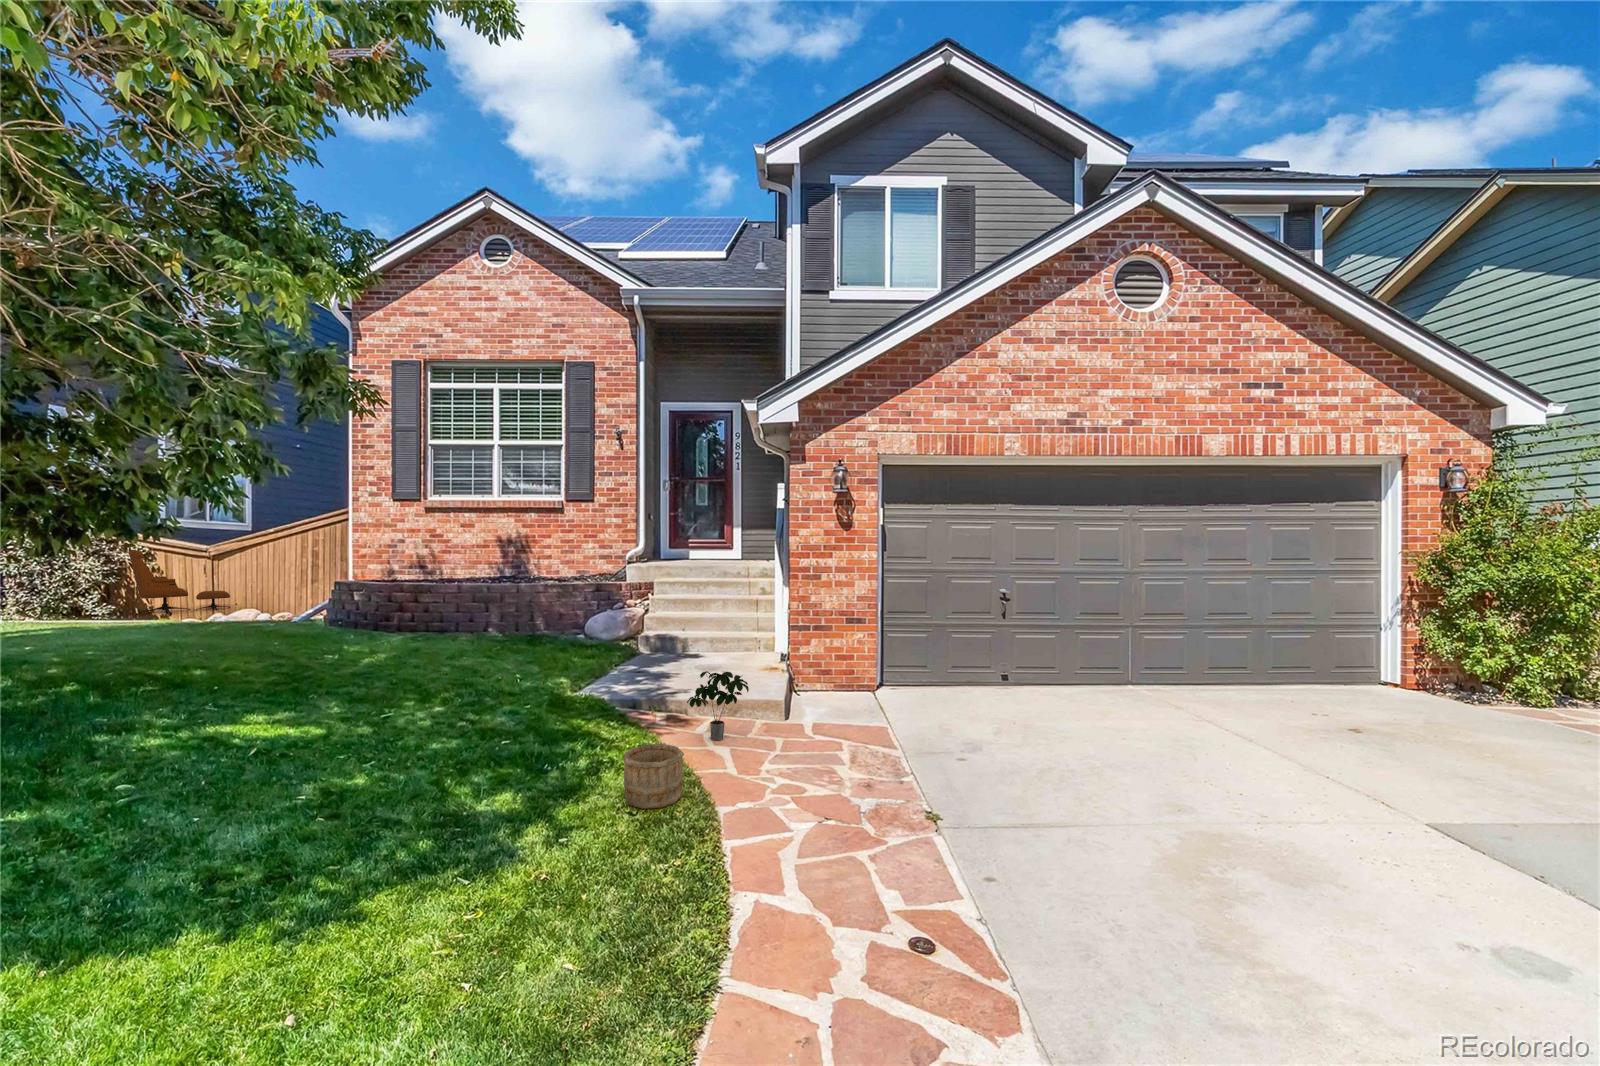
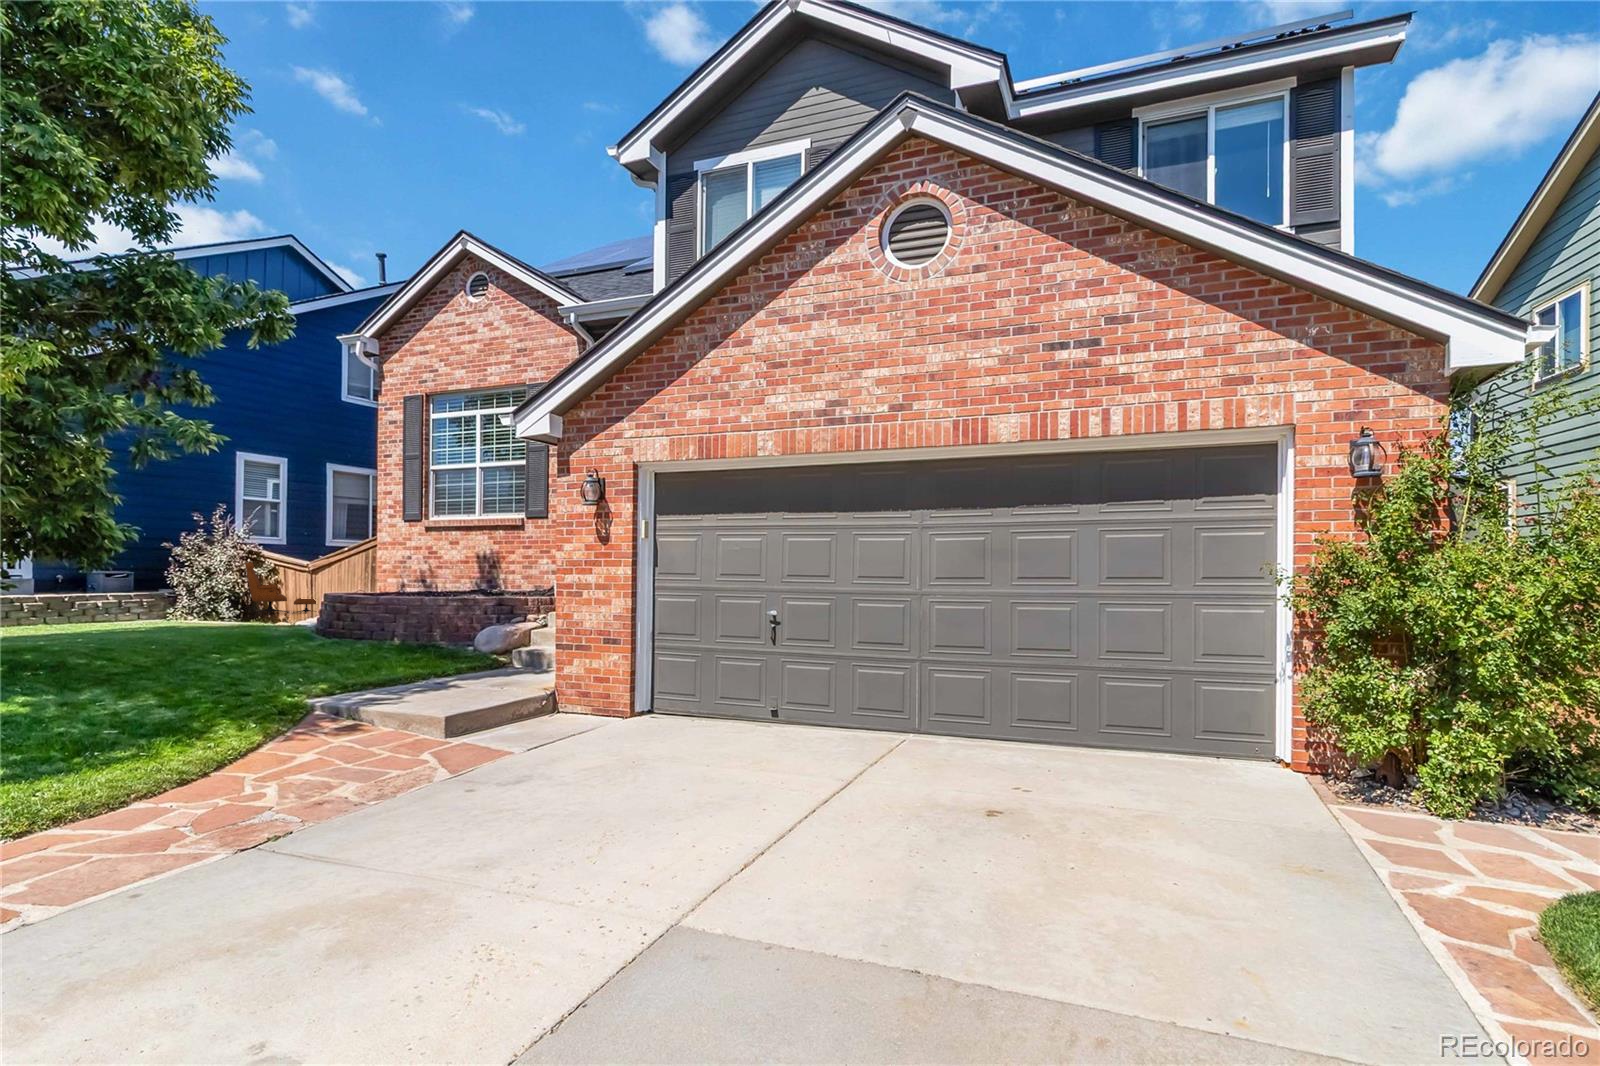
potted plant: present [687,671,749,741] -> none [317,671,356,737]
wooden bucket: present [622,744,684,809] -> none [119,721,183,772]

